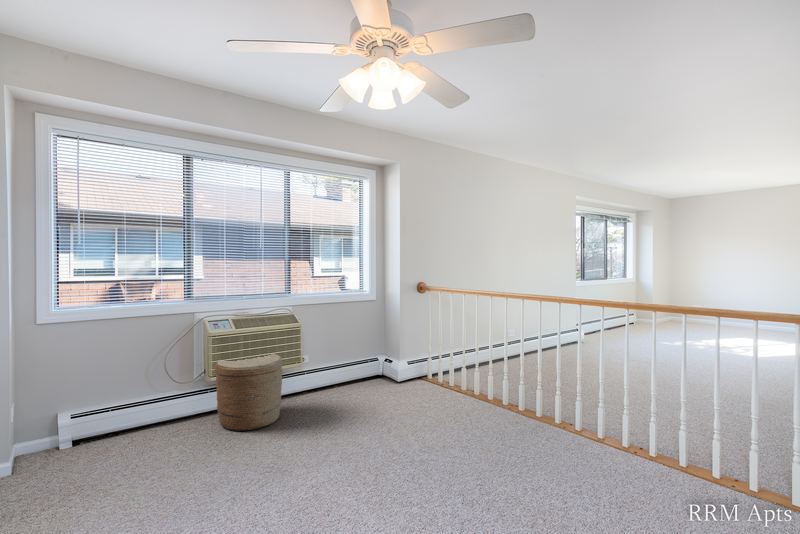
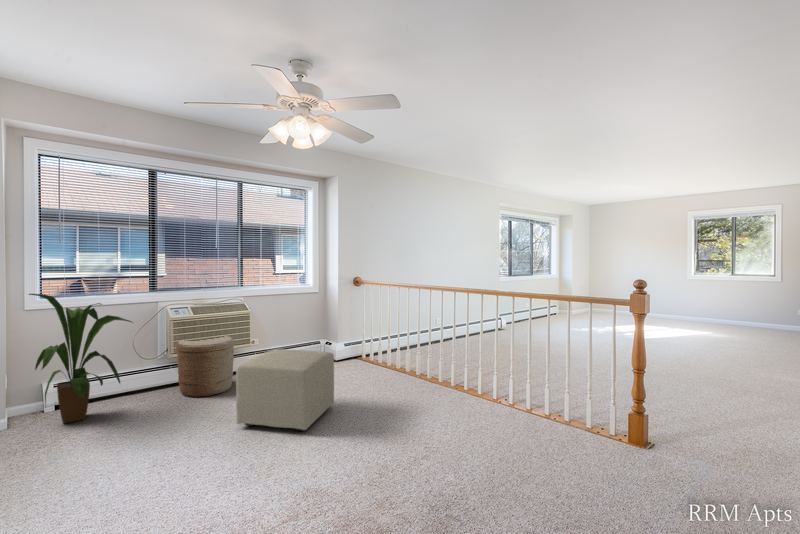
house plant: none [31,305,165,469] -> present [29,294,131,423]
ottoman: none [288,375,411,496] -> present [236,349,334,431]

